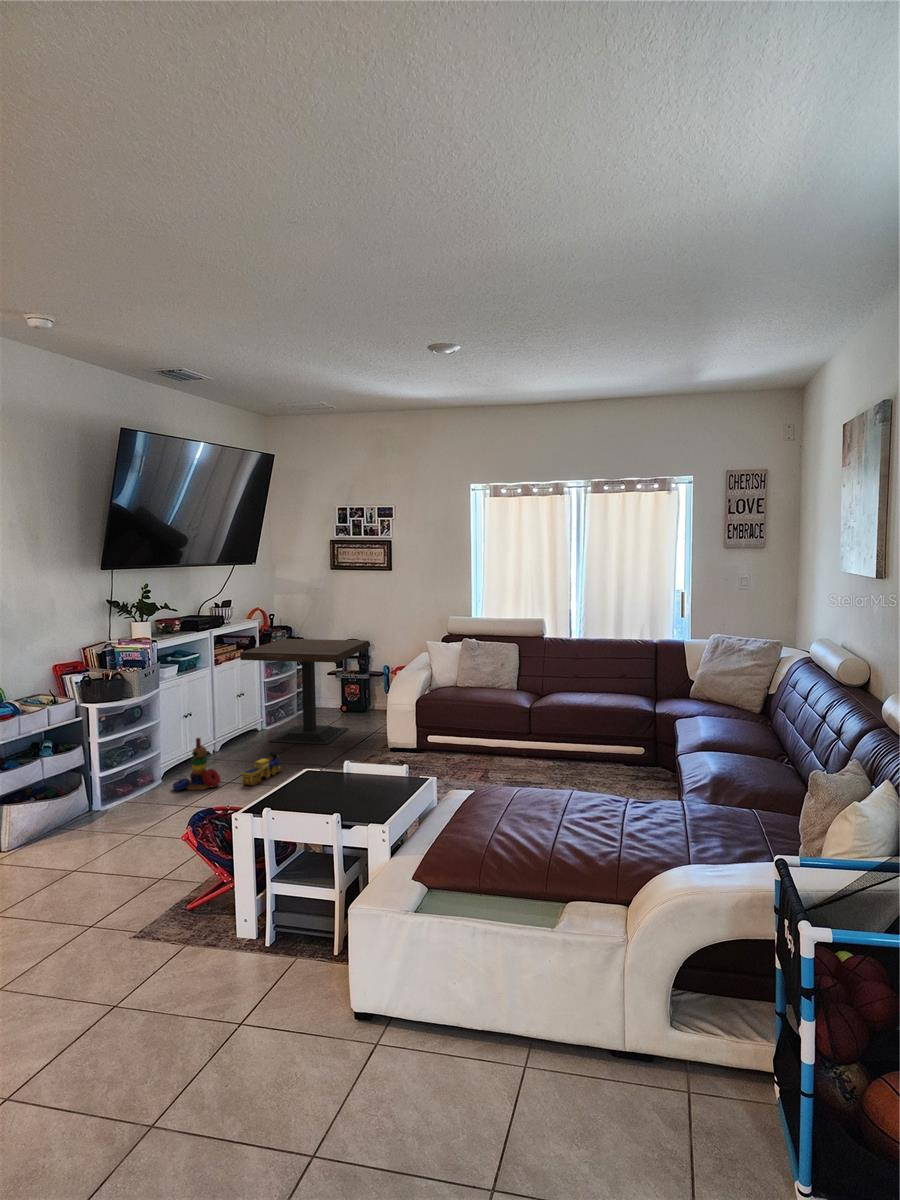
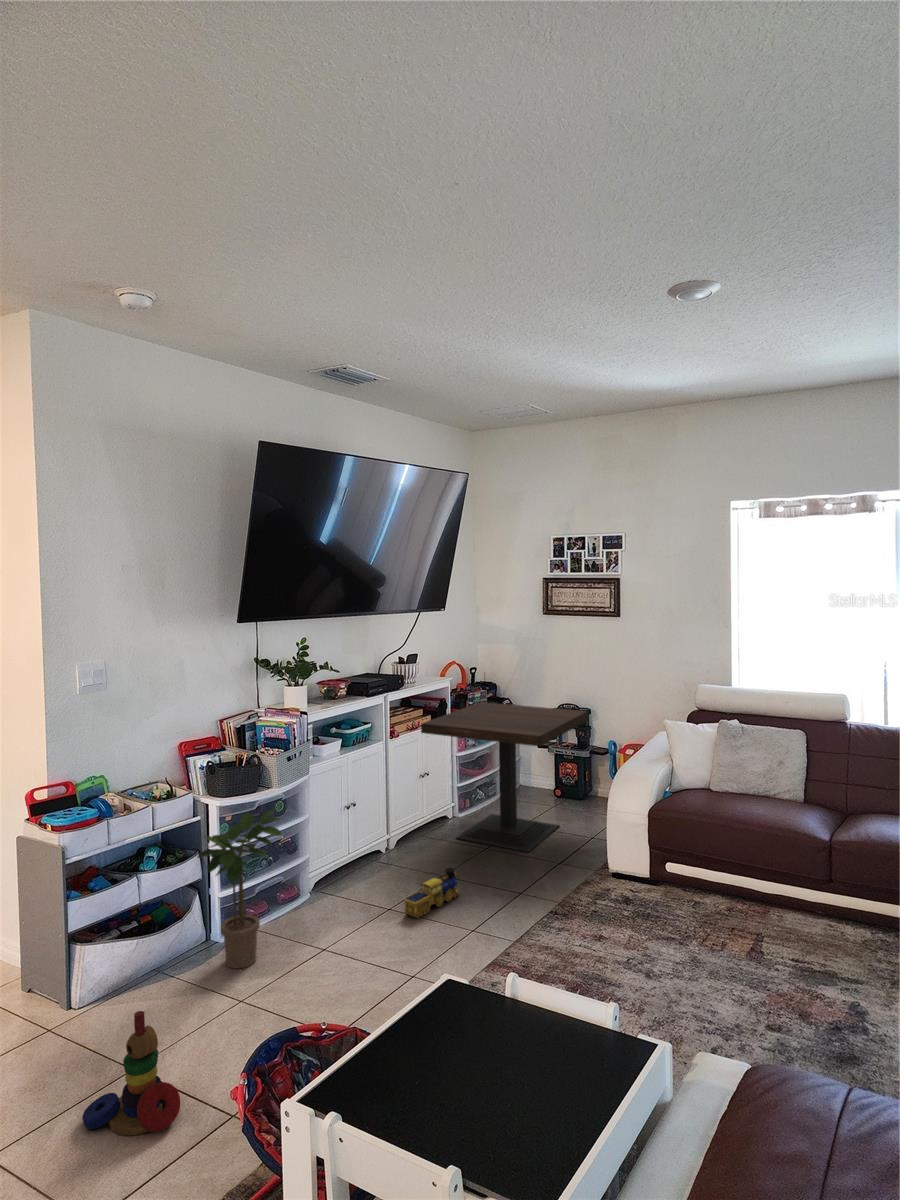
potted plant: none [91,706,153,824] -> present [198,809,281,968]
stacking toy: present [173,738,221,791] -> present [82,1011,180,1135]

